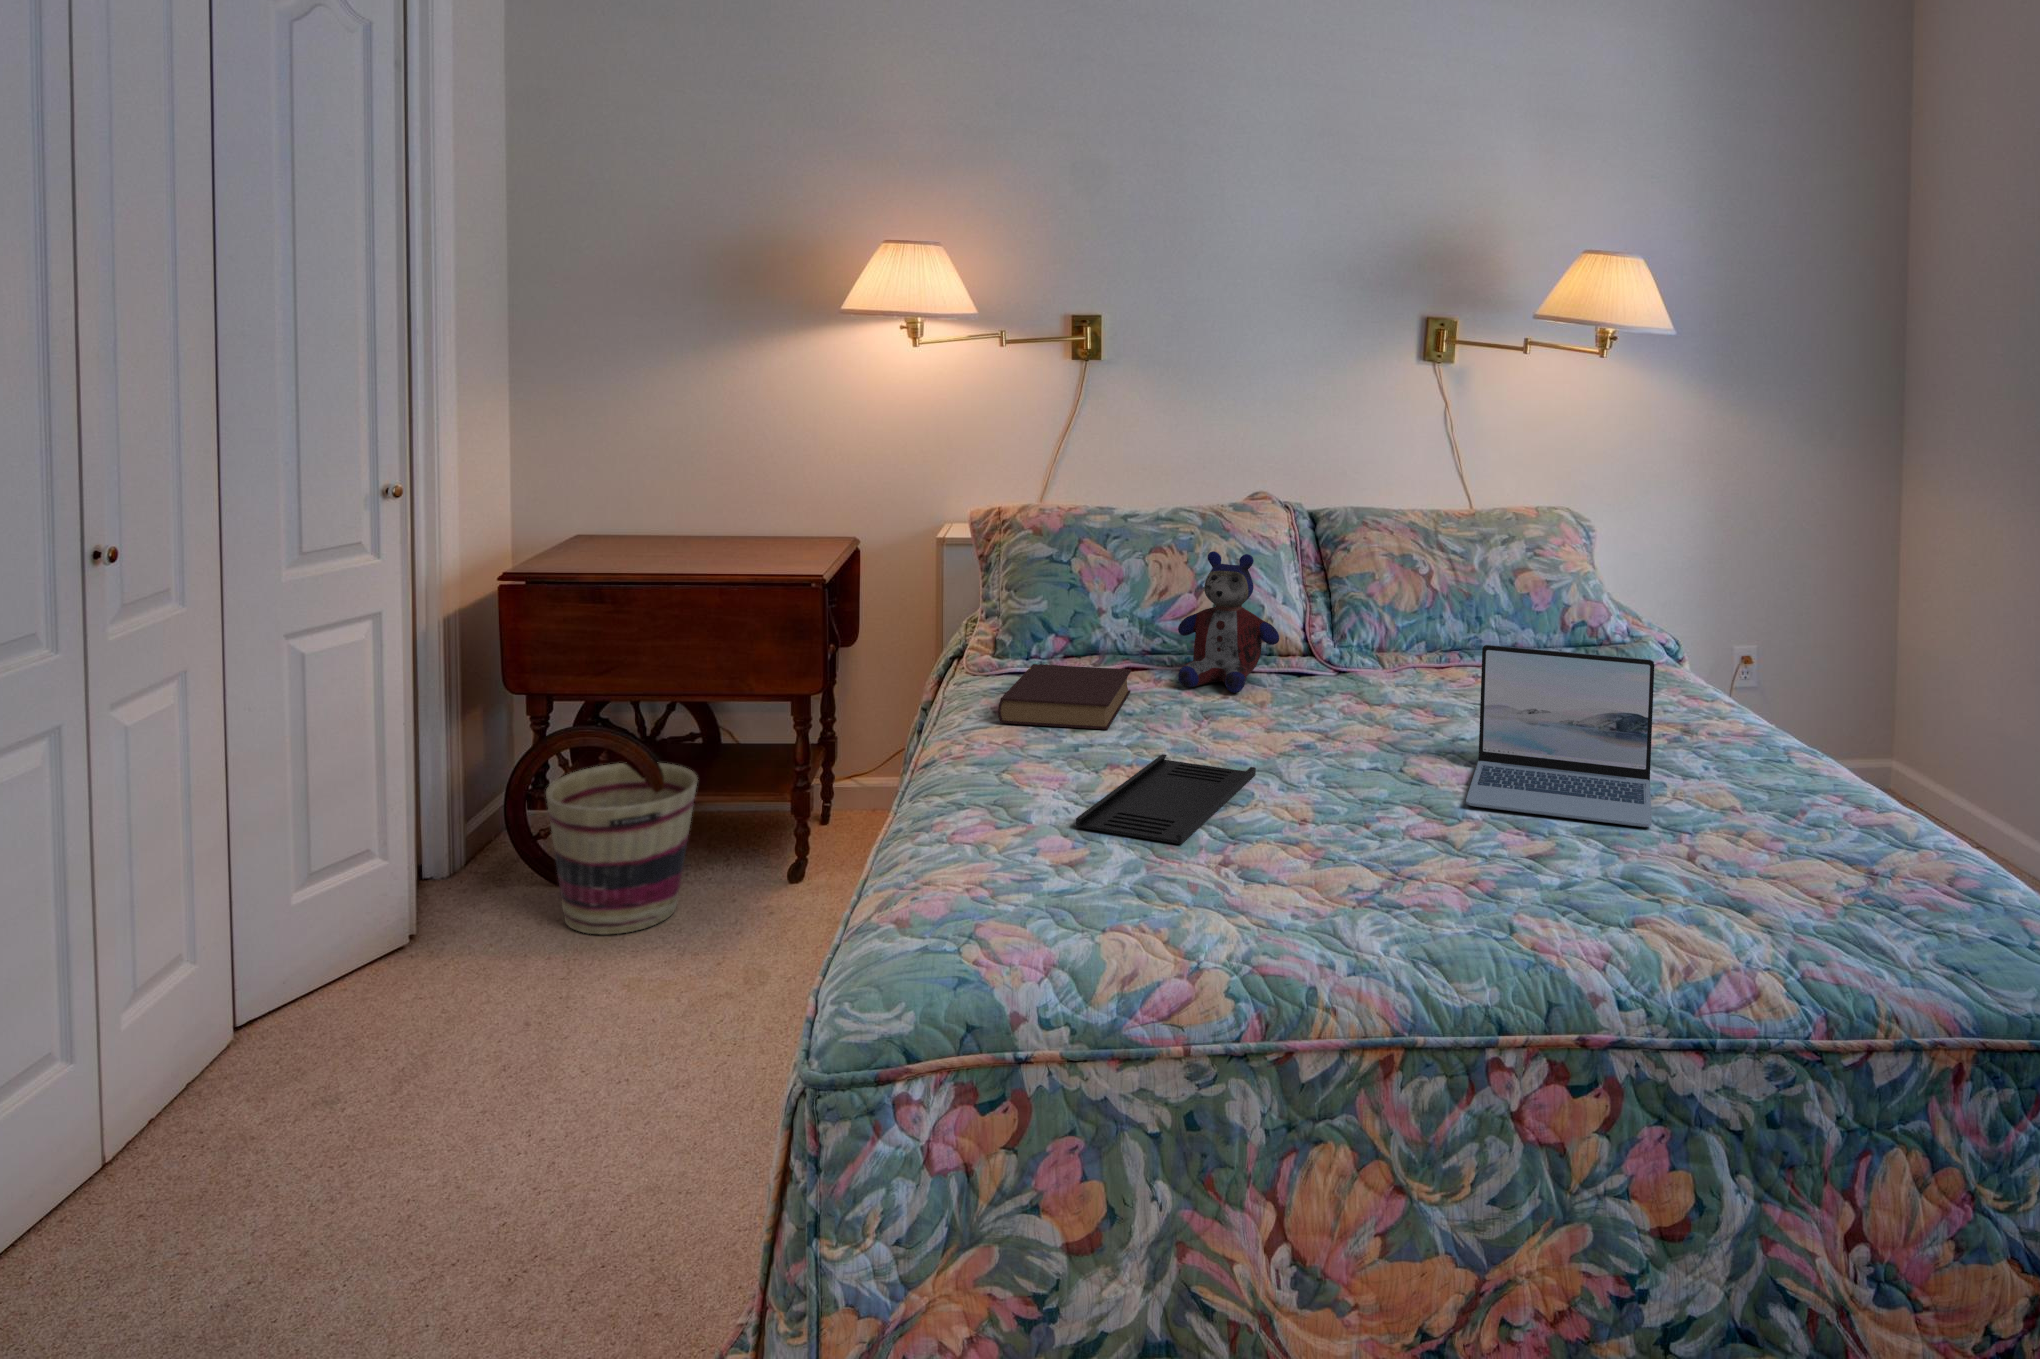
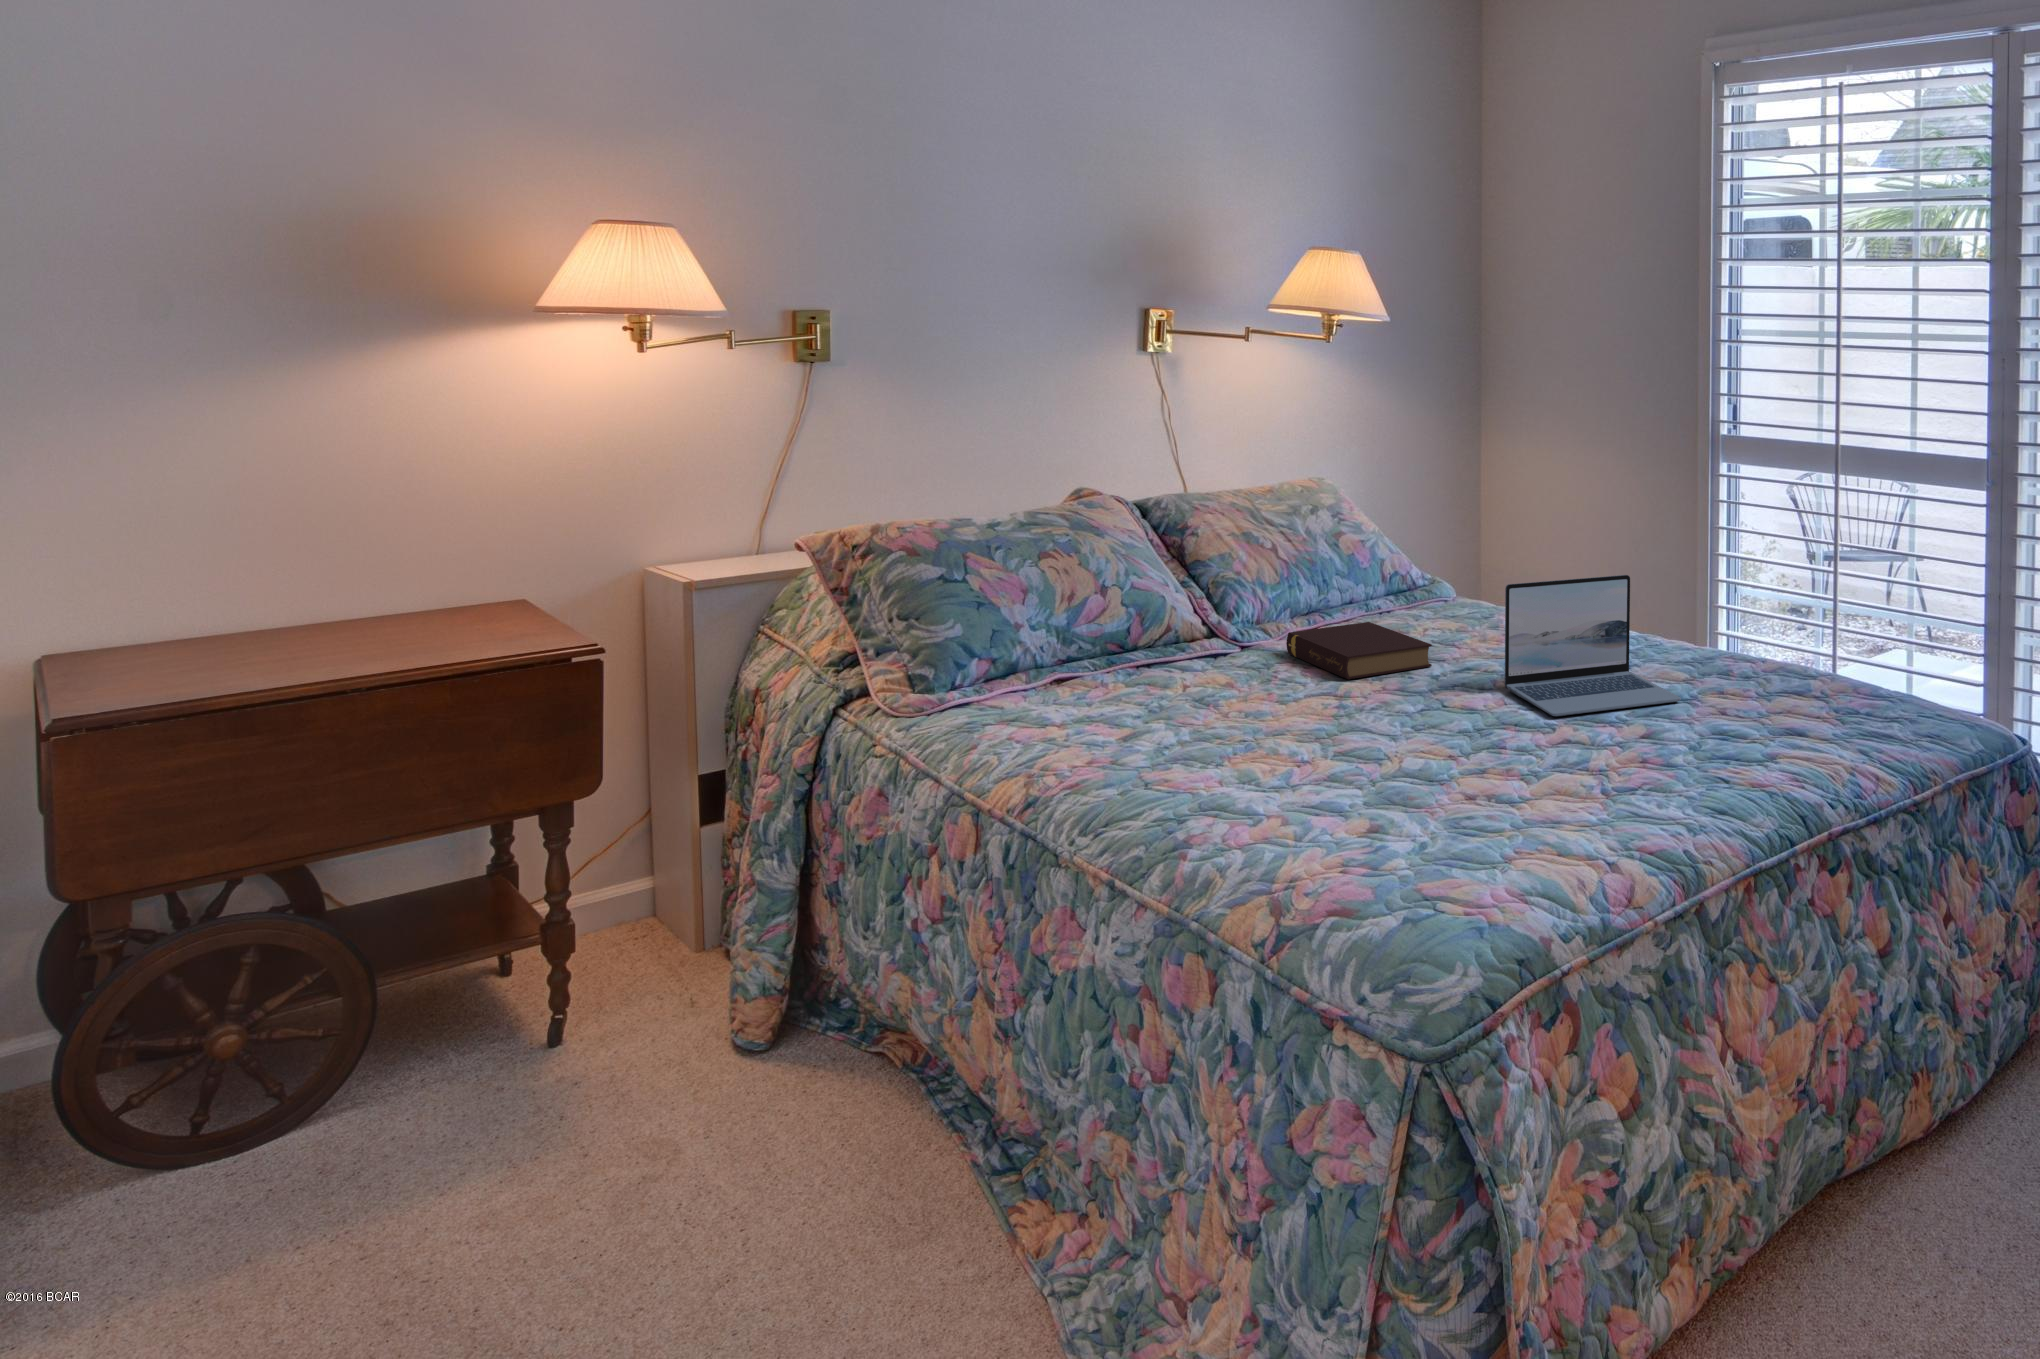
stuffed bear: present [1178,551,1279,693] -> none [1121,543,1229,685]
book: present [998,664,1131,730] -> present [1286,622,1432,679]
tray: present [1076,754,1256,844] -> none [1271,729,1424,808]
basket: present [546,763,698,934] -> none [228,940,476,1204]

